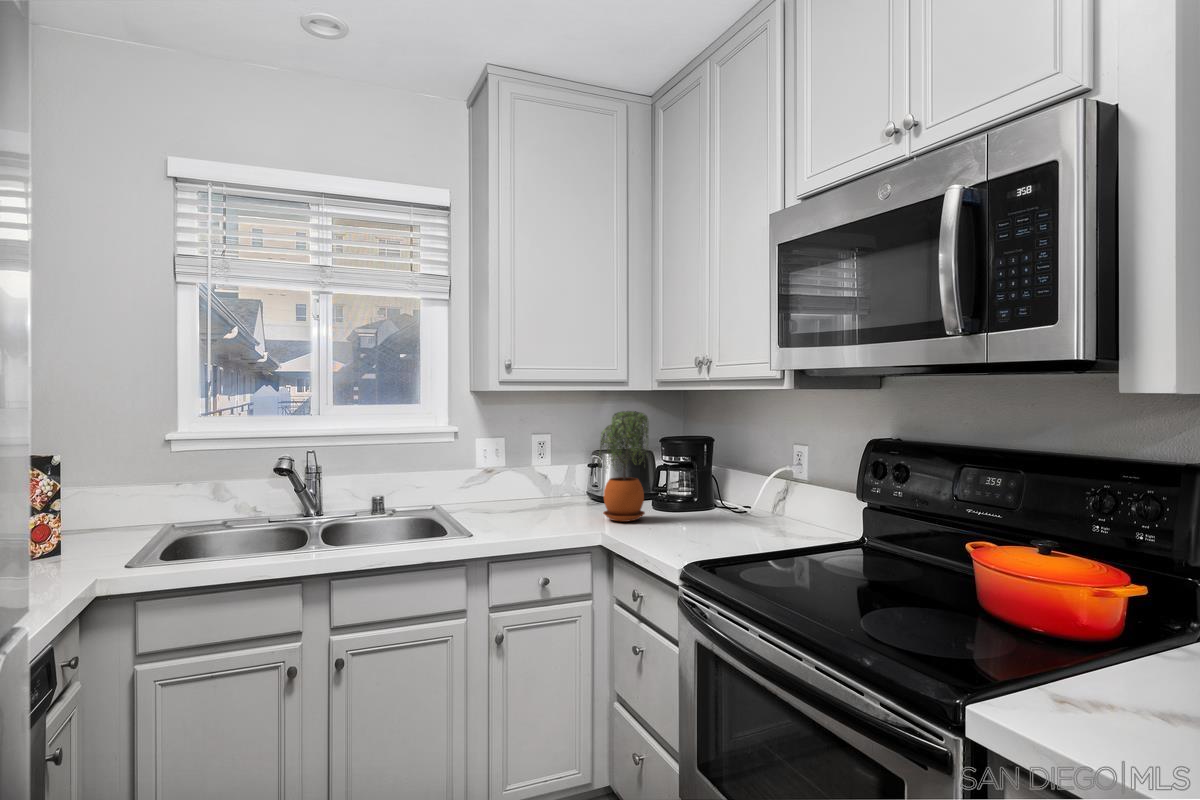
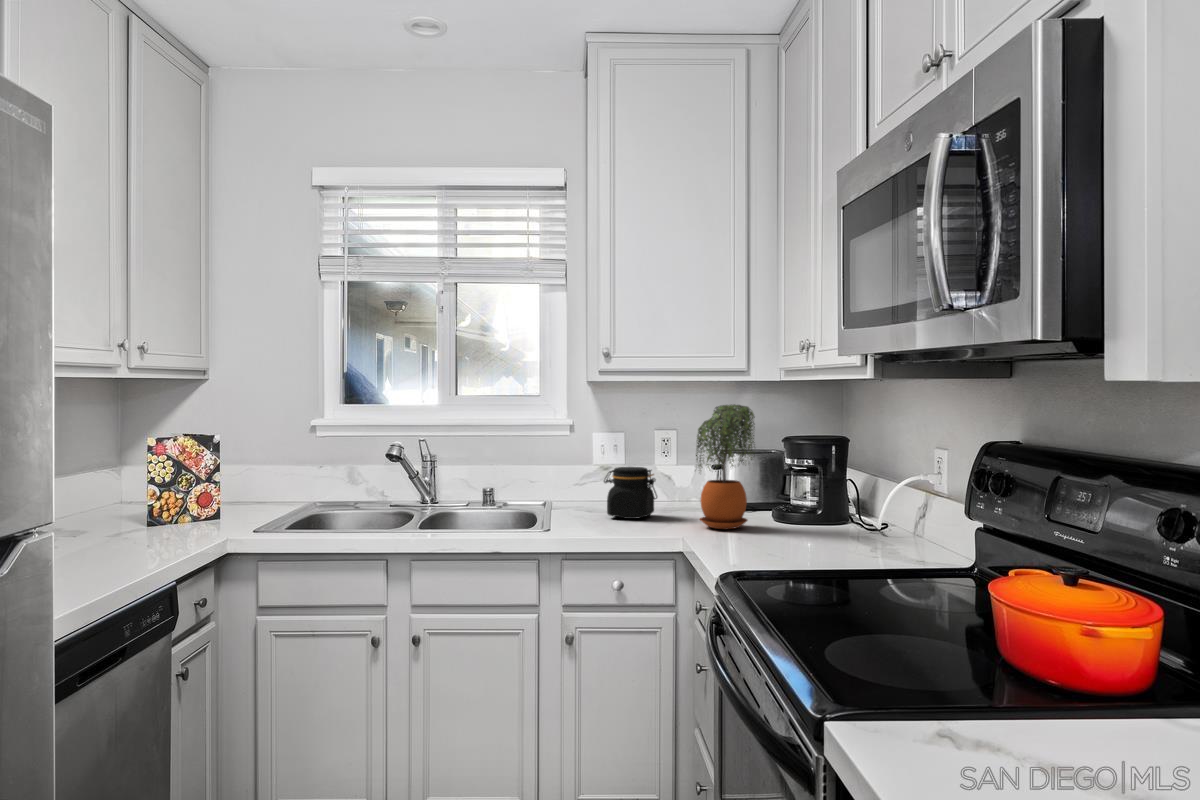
jar: none [504,469,554,517] -> present [604,467,657,519]

